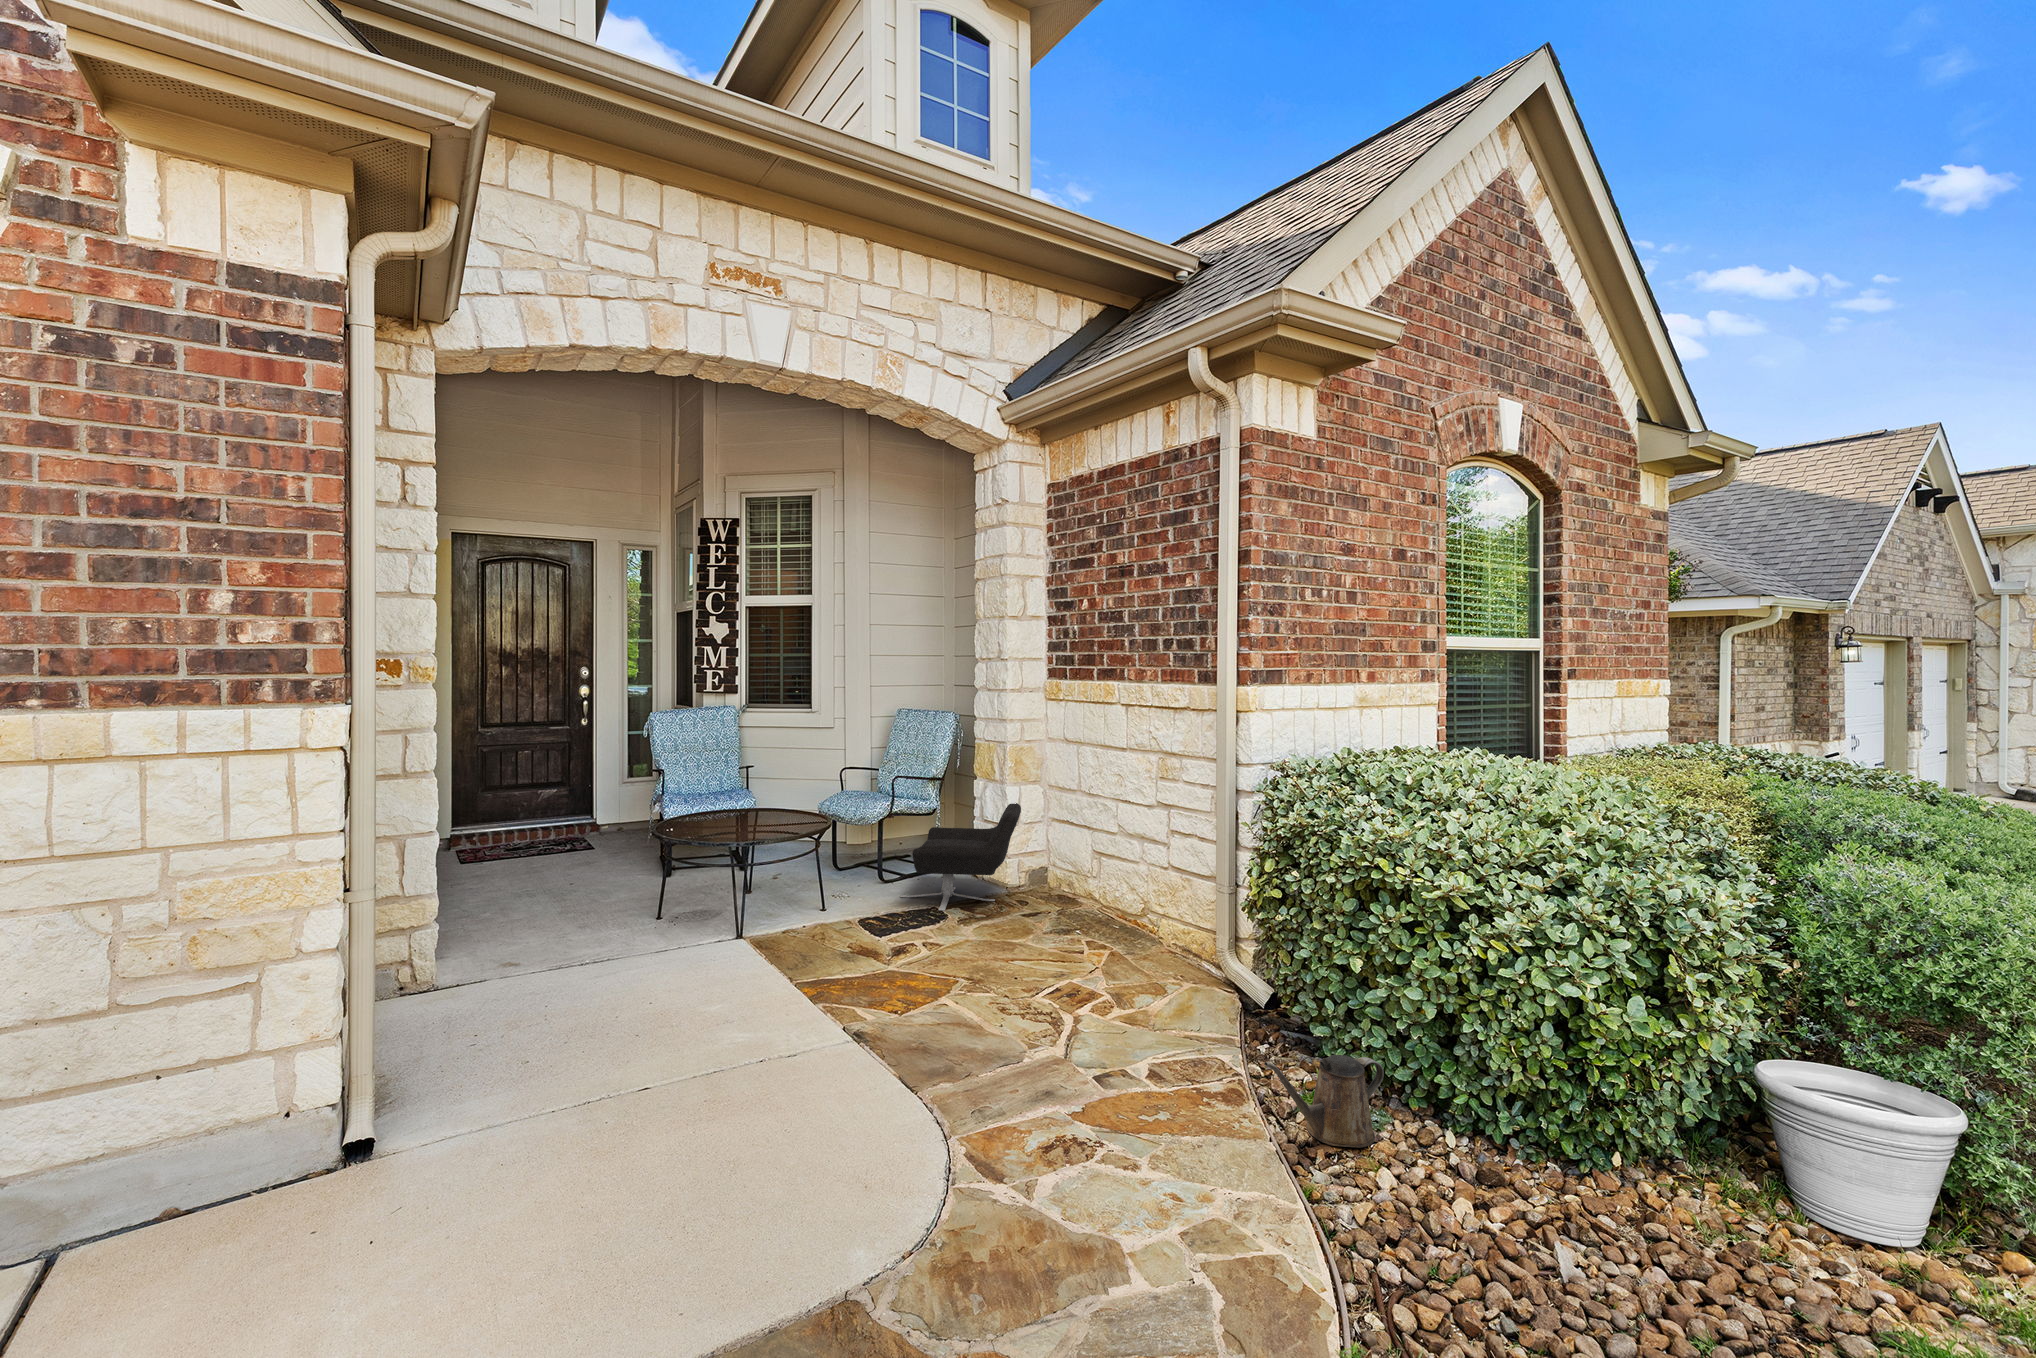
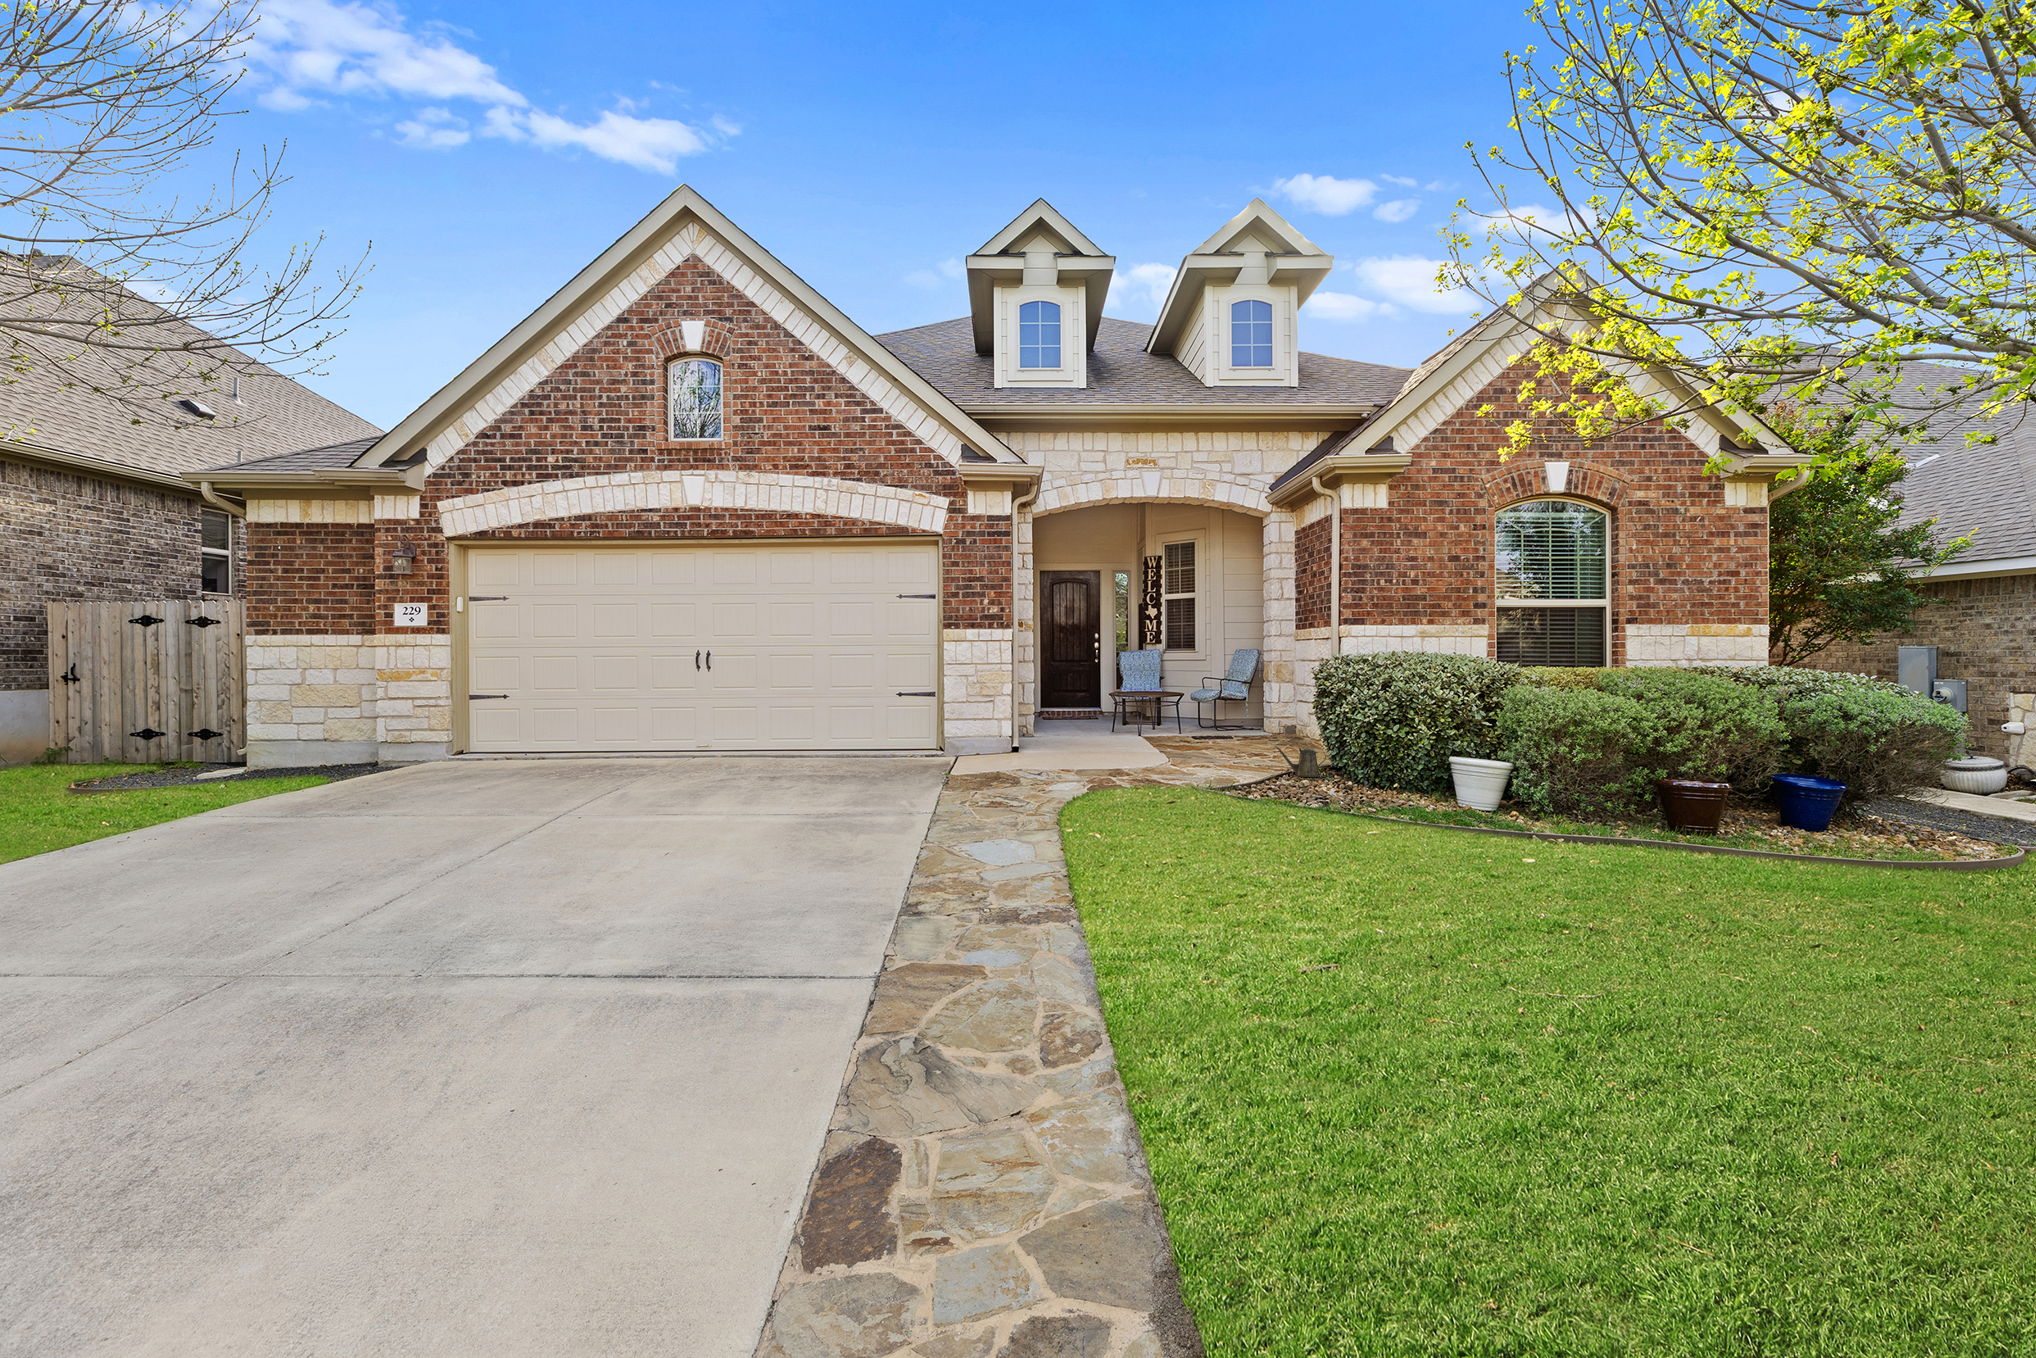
lounge chair: present [900,803,1021,911] -> none [1220,692,1281,738]

